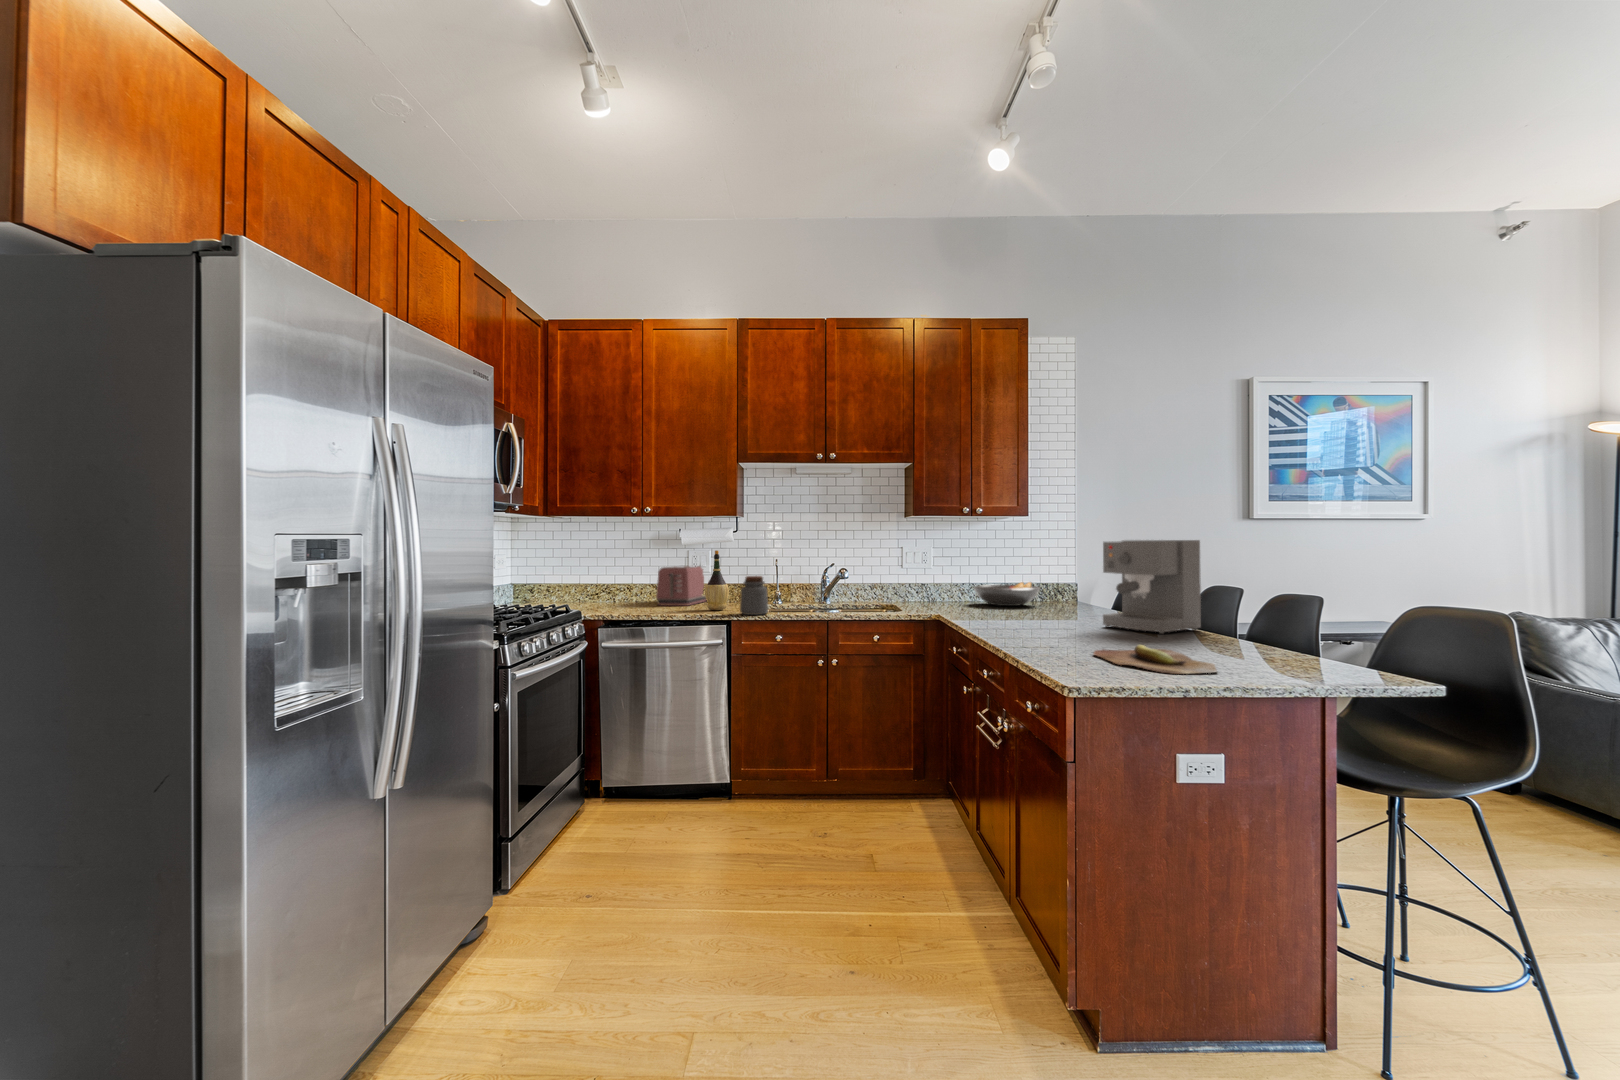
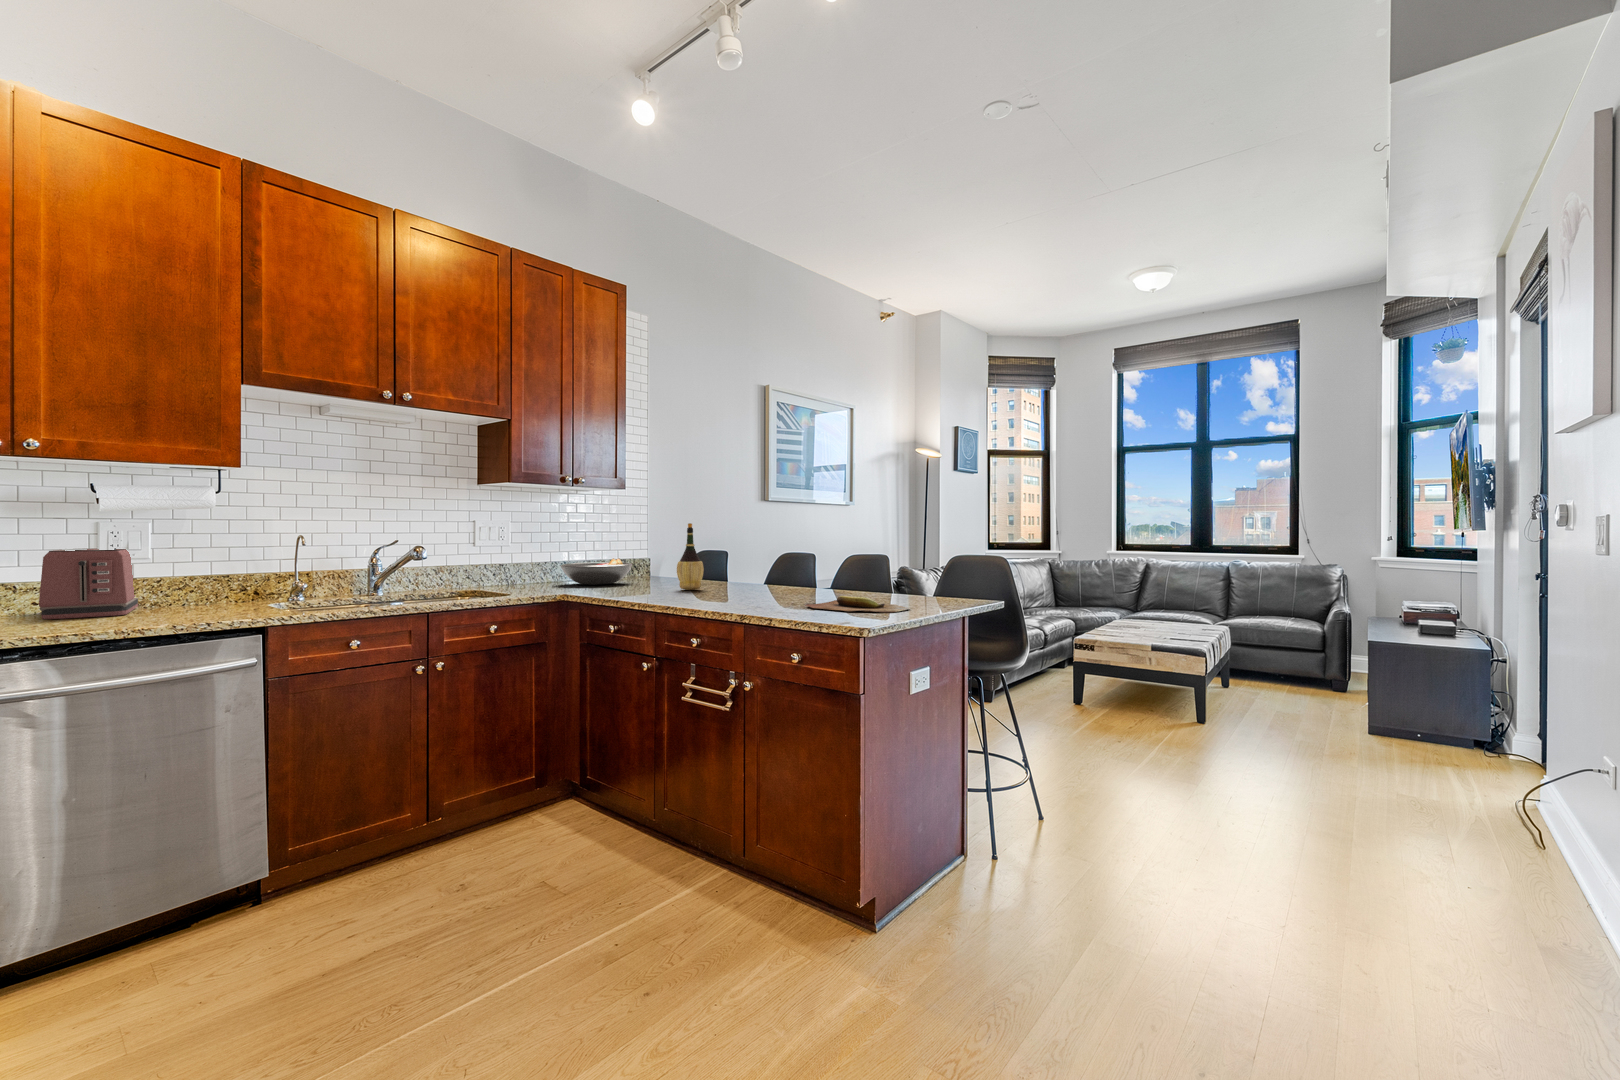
coffee maker: present [1103,540,1201,634] -> none [741,513,808,593]
wine bottle: present [705,550,729,610] -> present [677,523,704,590]
jar: present [740,576,768,615] -> none [289,557,341,615]

